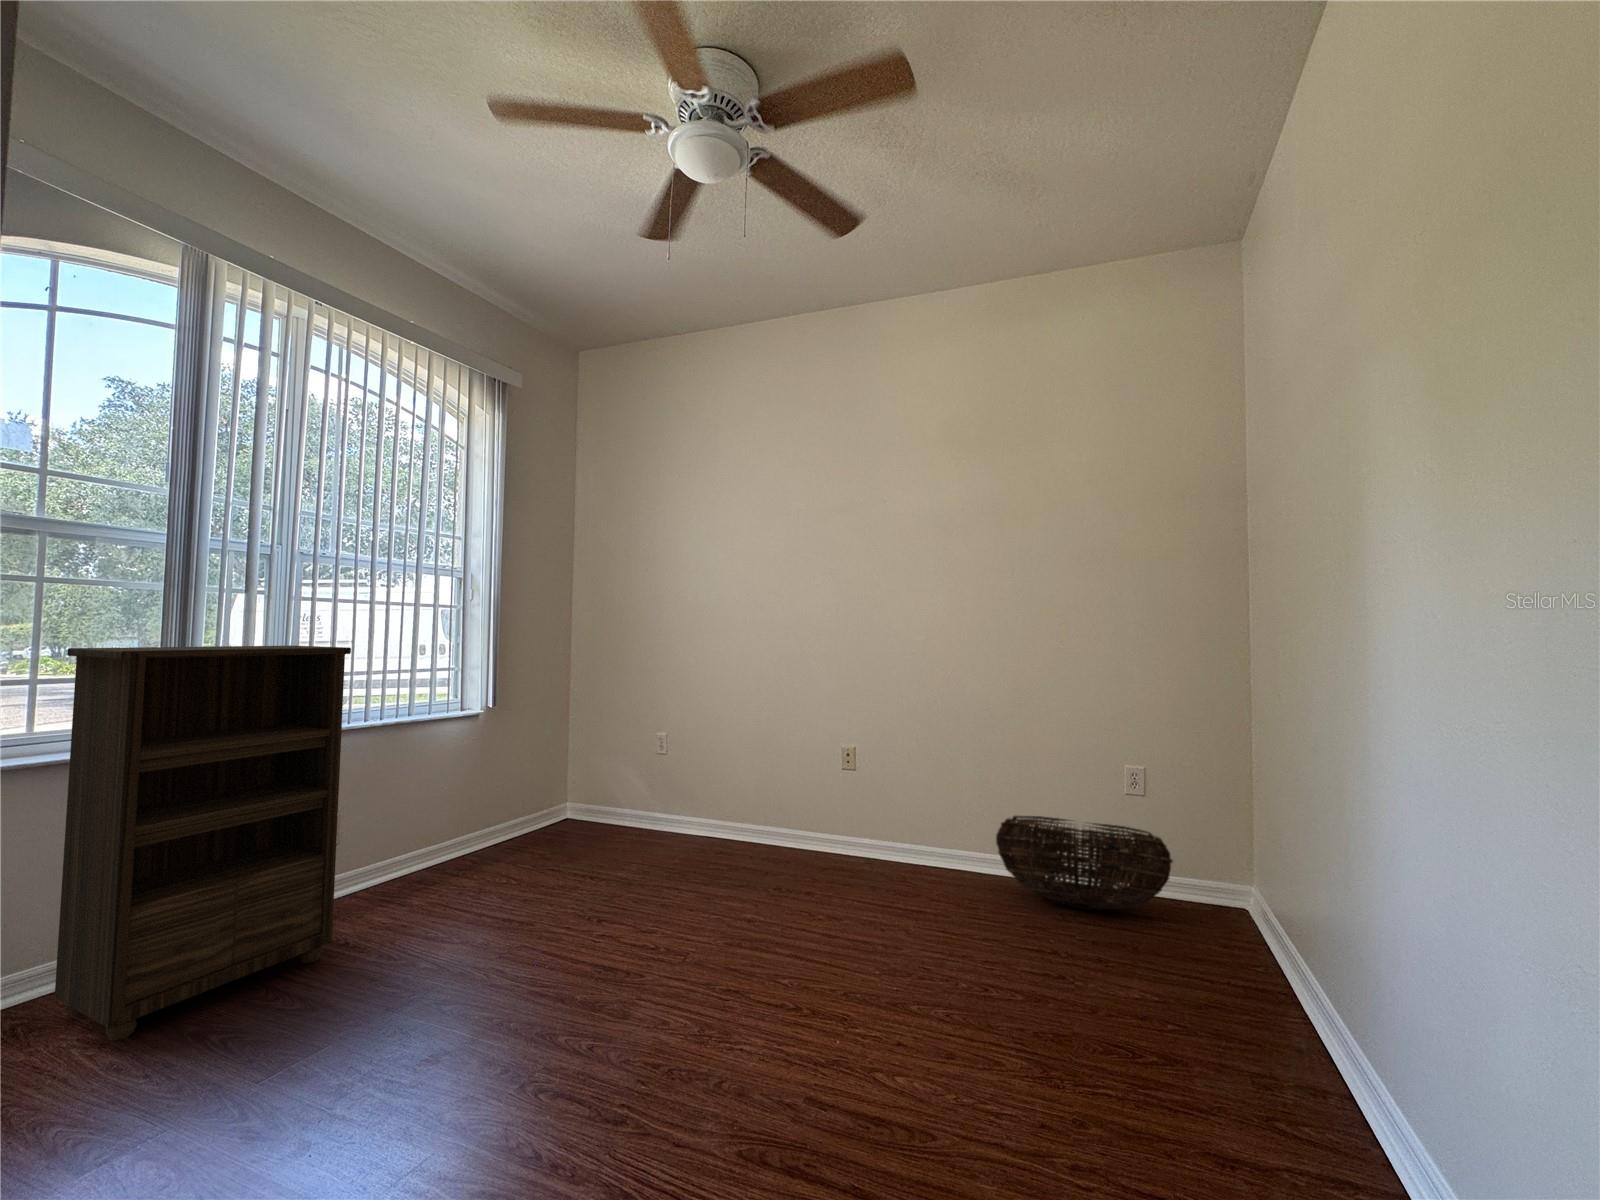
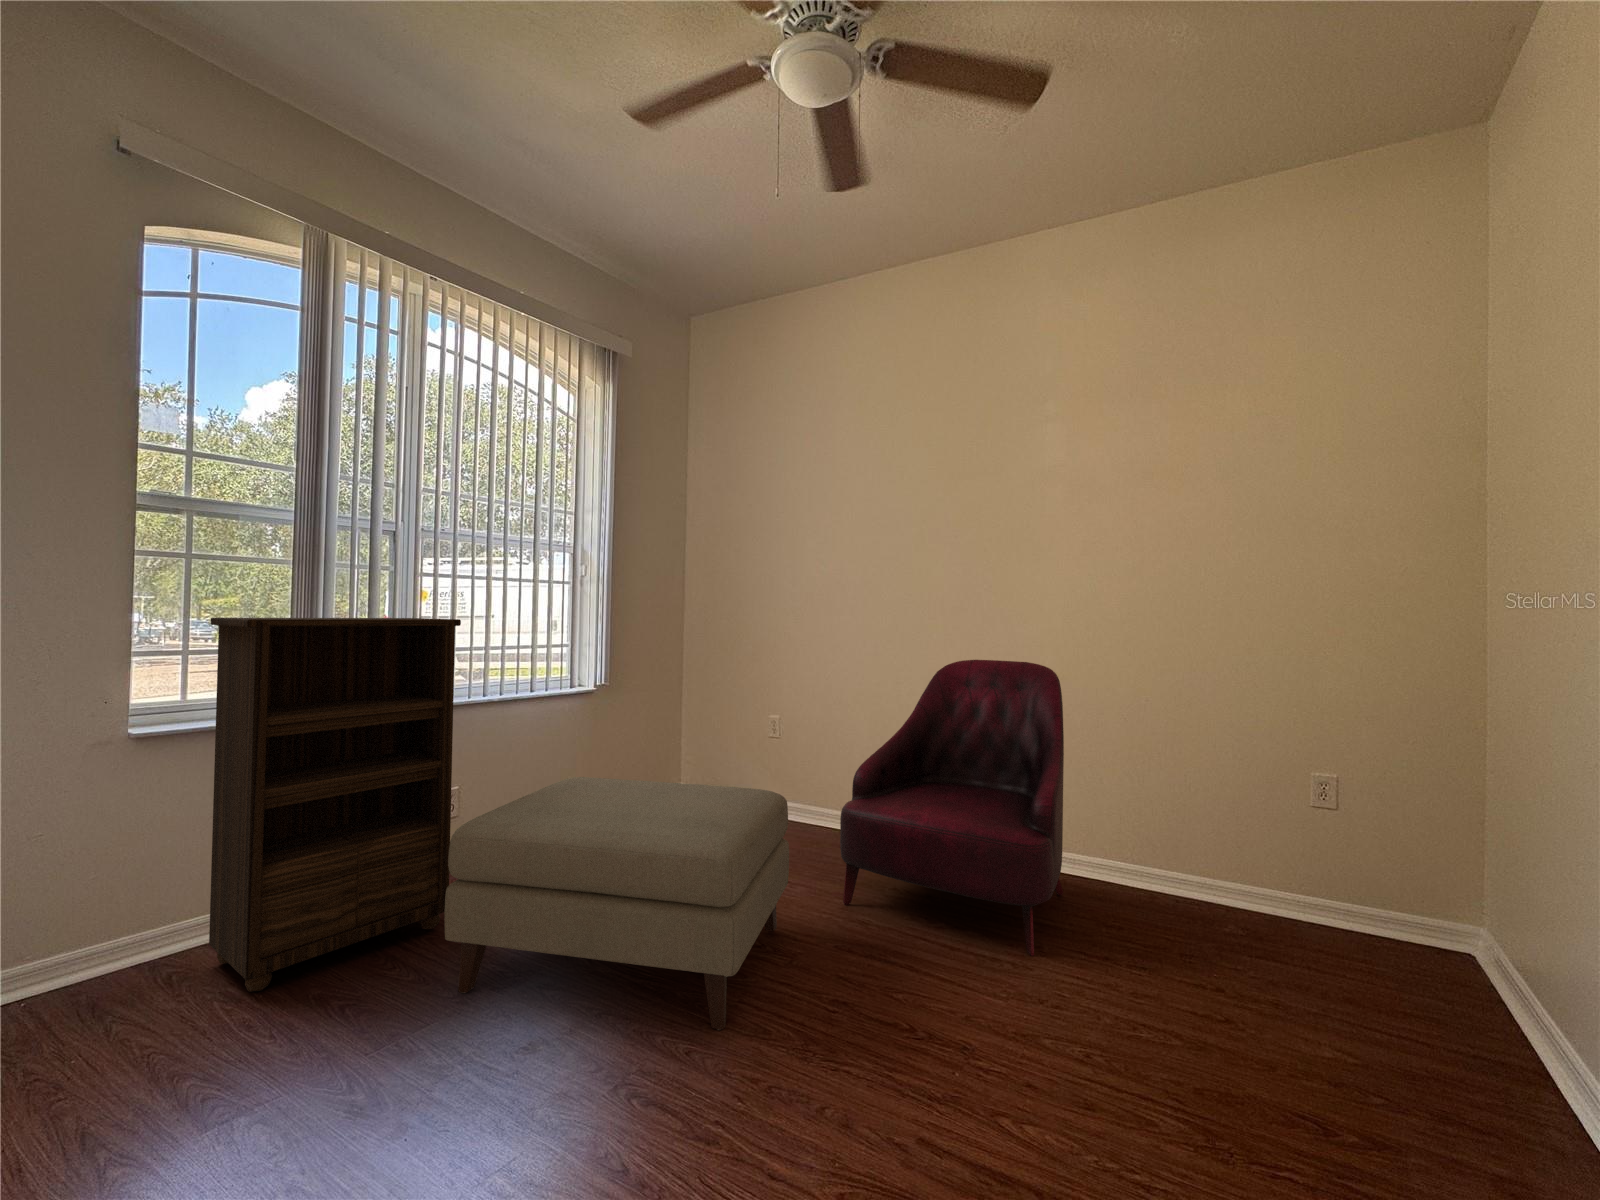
armchair: none [728,680,923,940] -> present [840,660,1064,956]
ottoman: none [338,801,681,1027] -> present [444,777,789,1030]
basket: present [996,816,1173,910] -> none [1154,822,1395,944]

